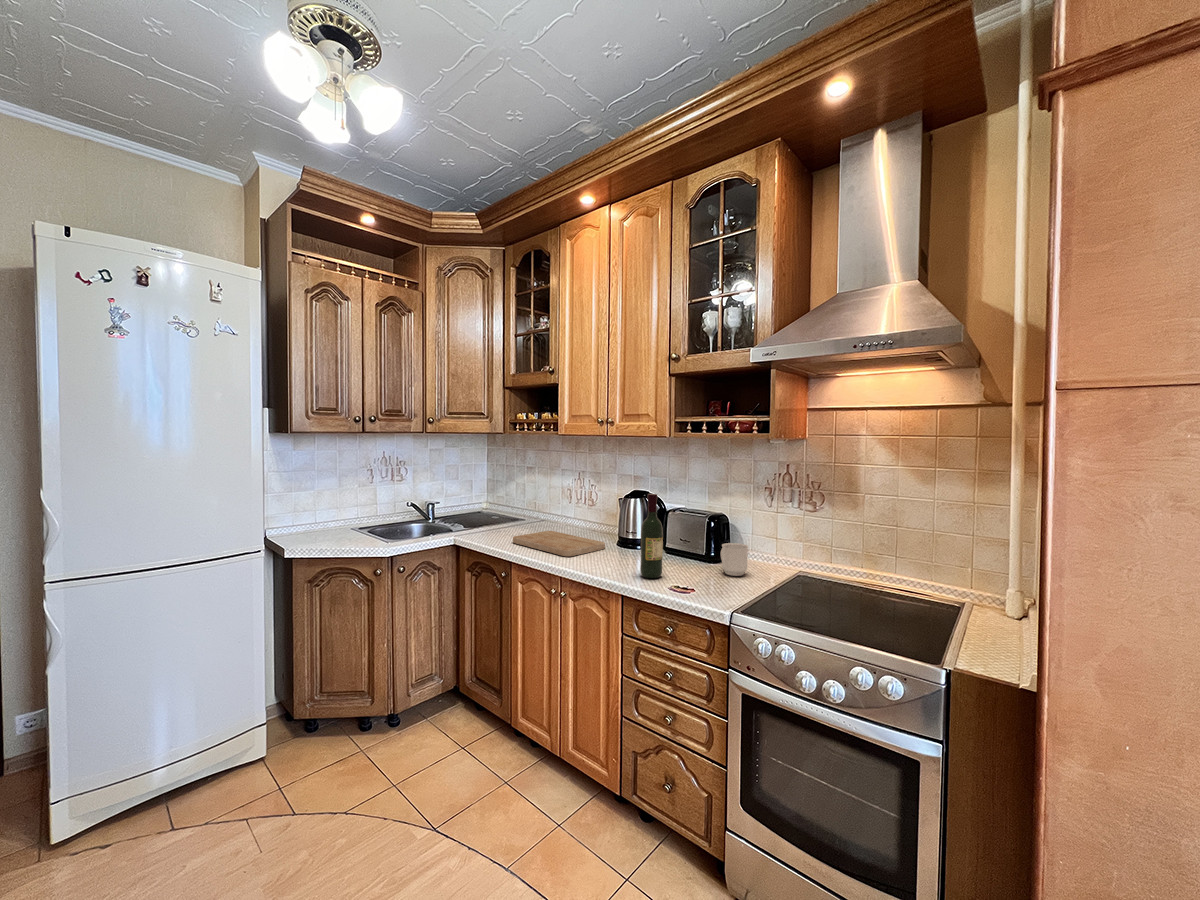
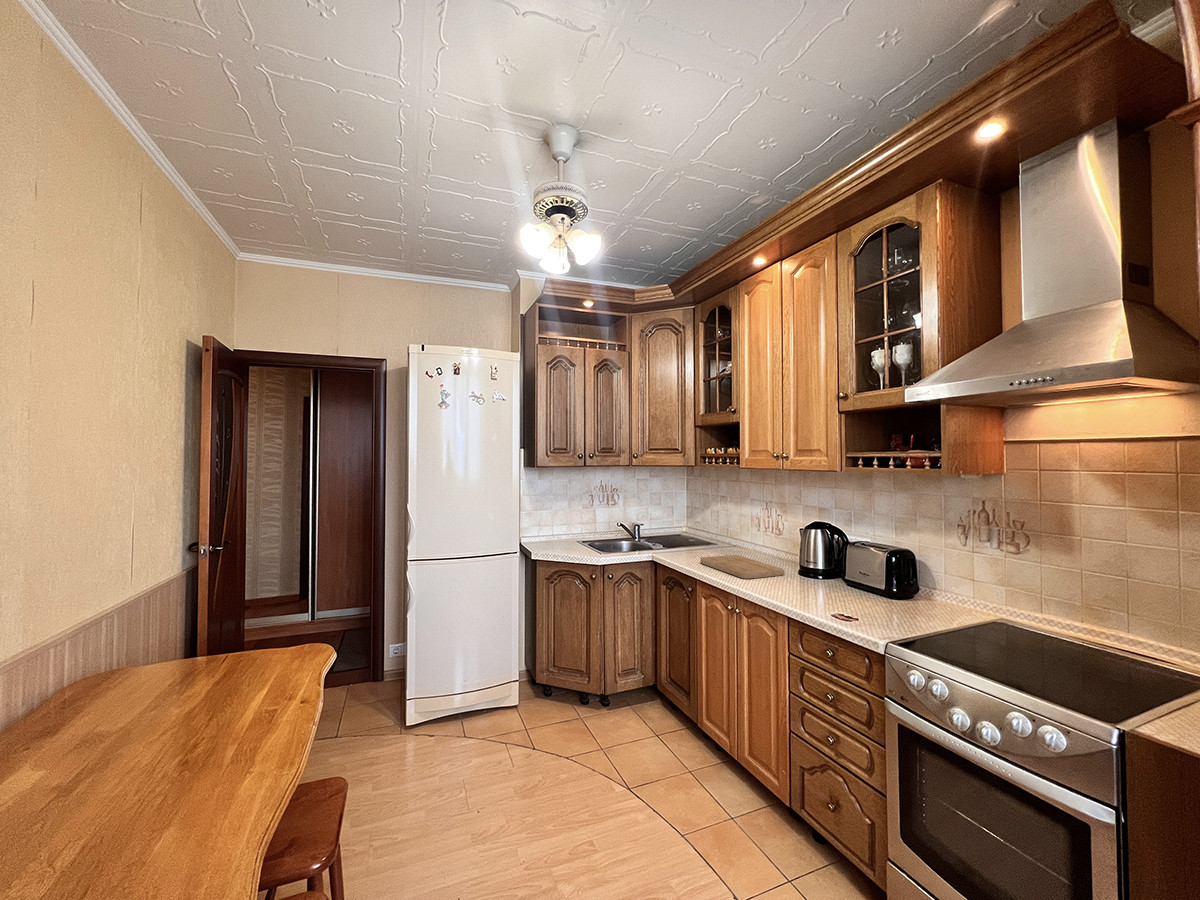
wine bottle: present [640,494,663,578] -> none [807,525,830,605]
mug: present [720,543,748,576] -> none [896,578,926,612]

